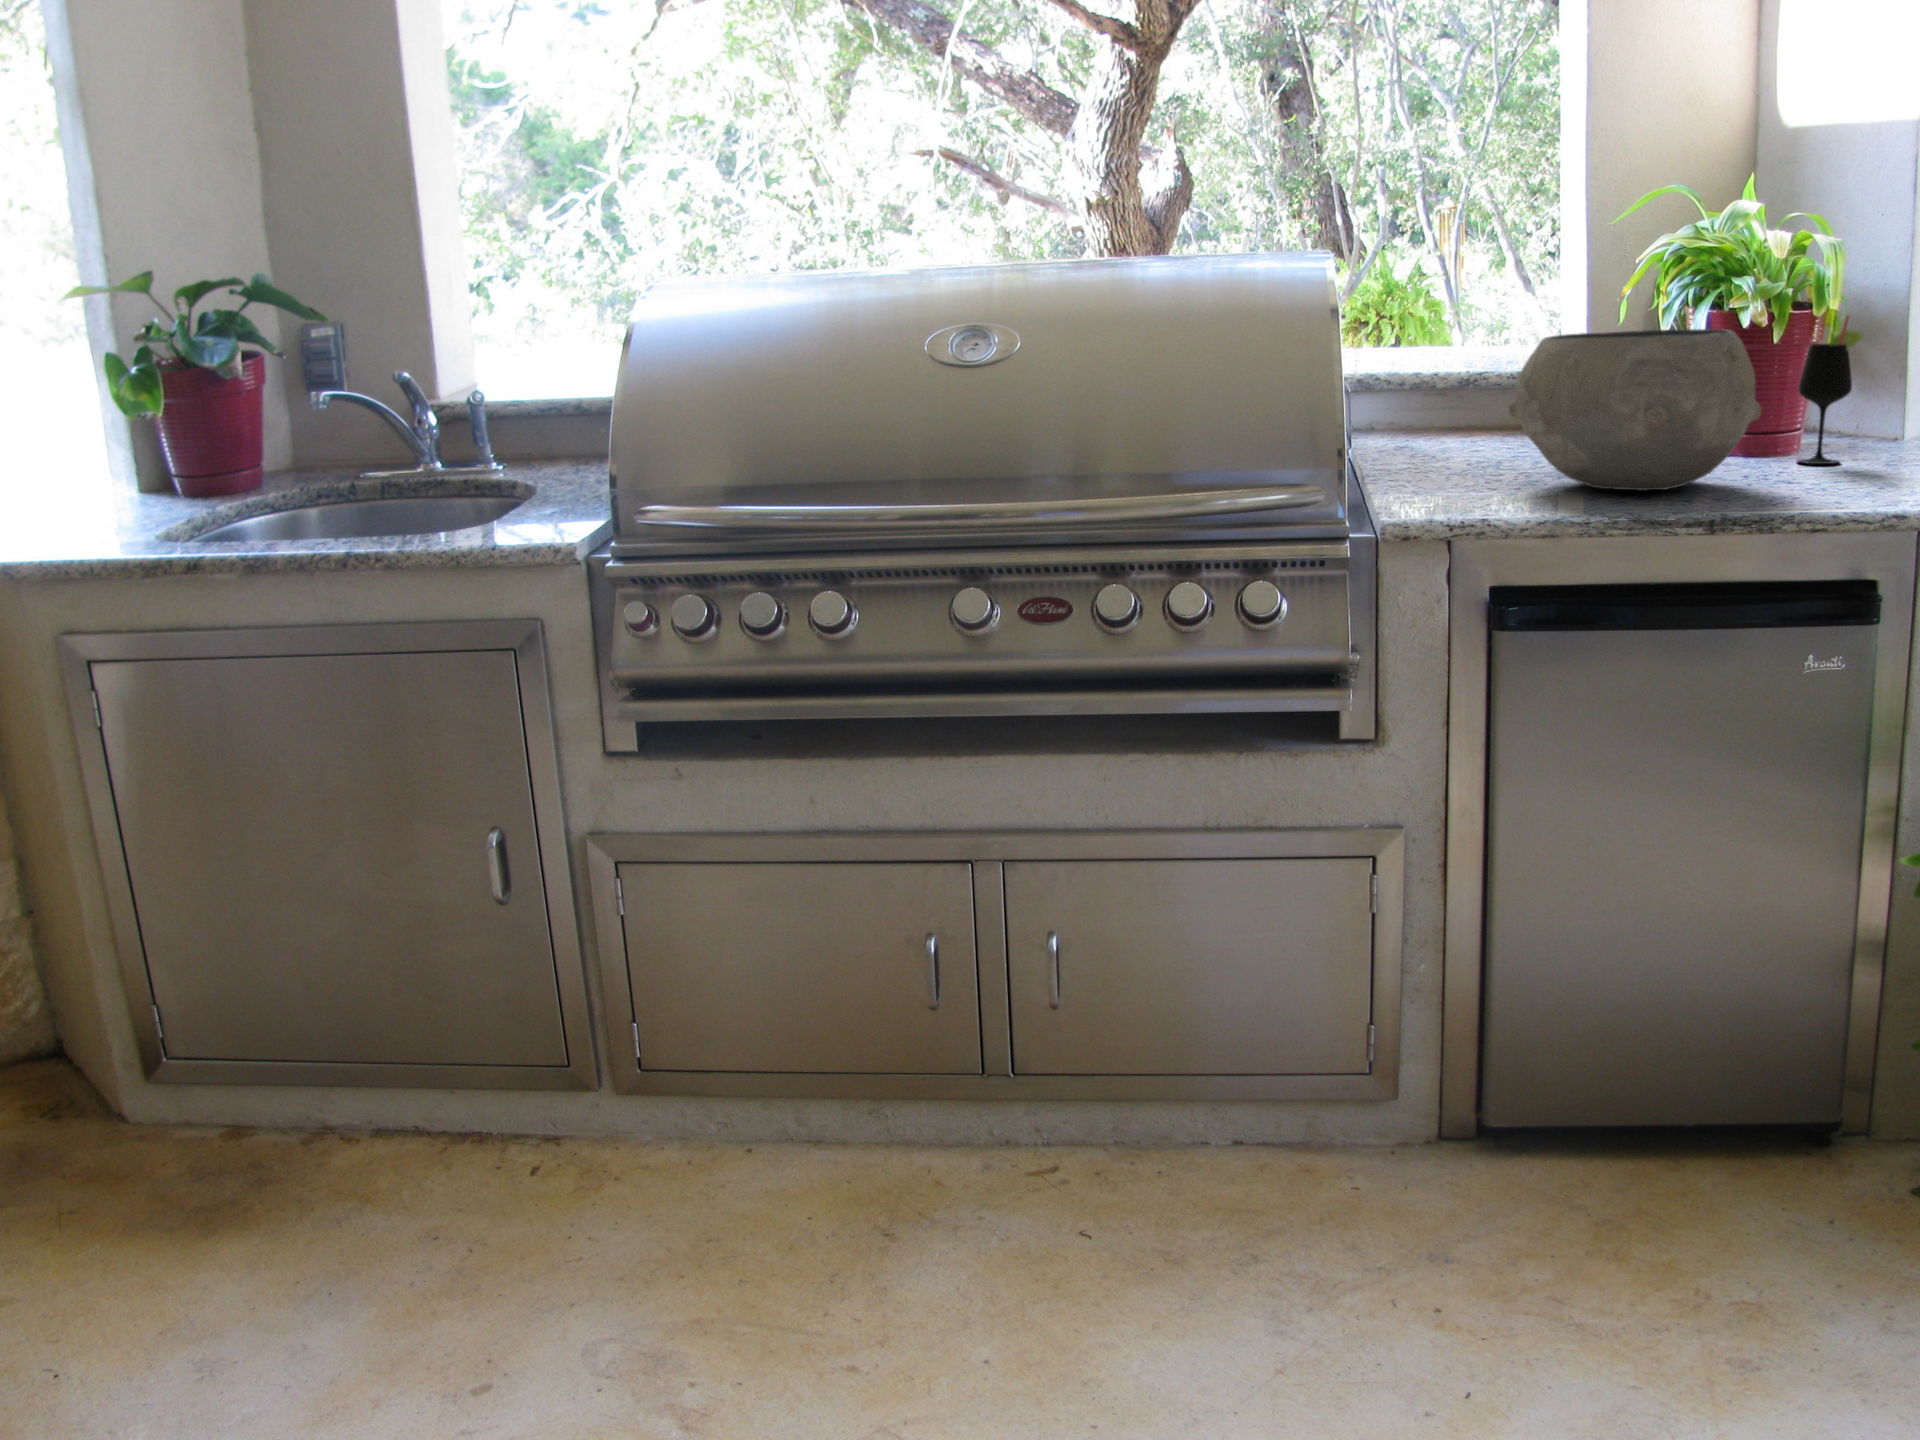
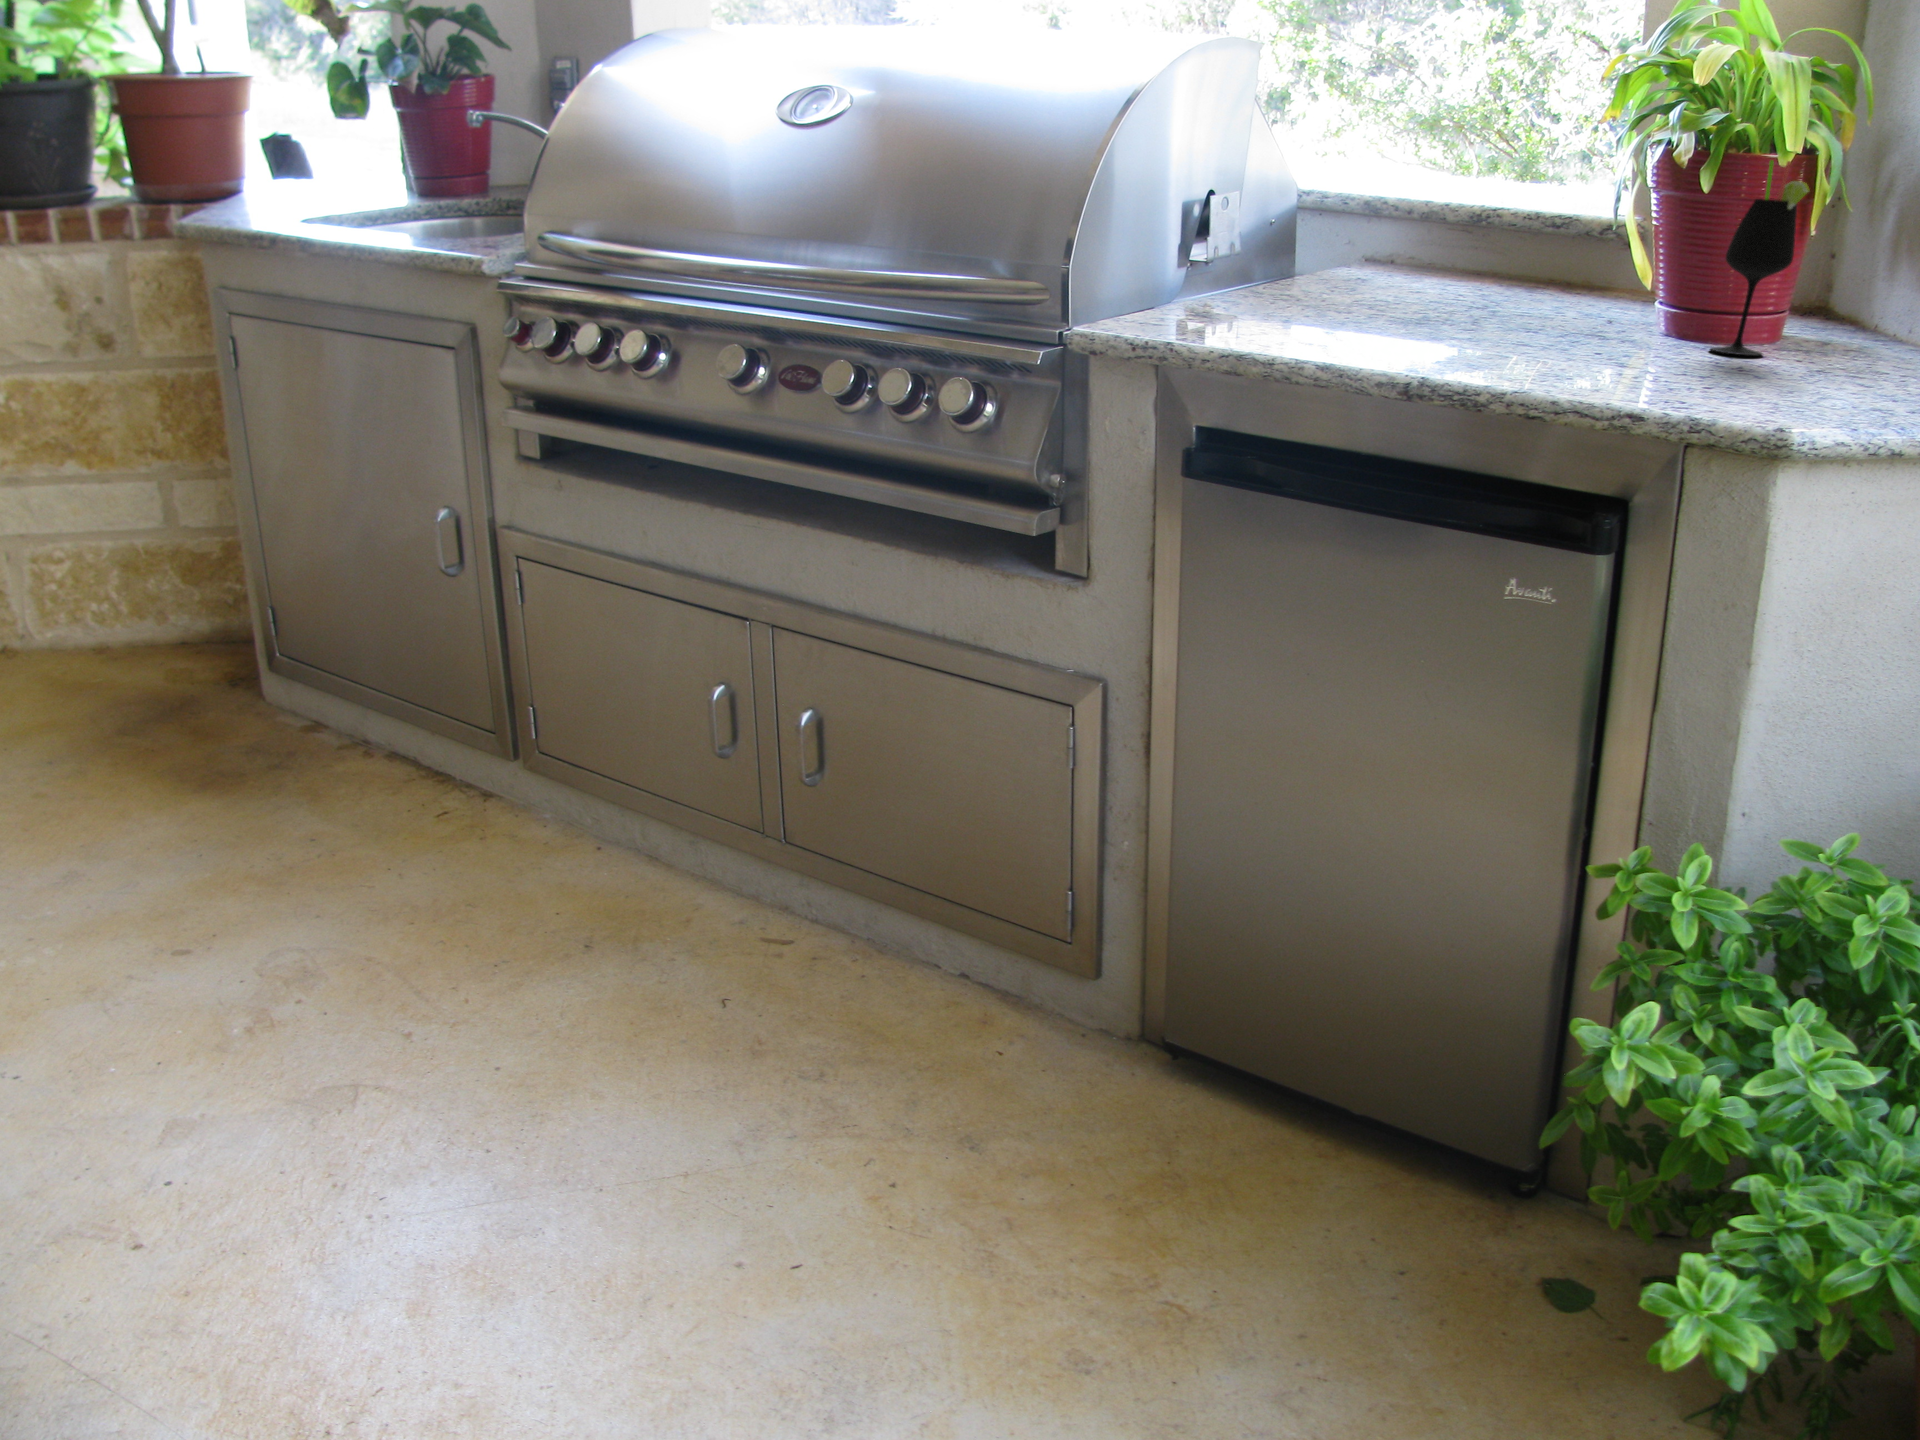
ceramic bowl: present [1509,329,1762,490] -> none [1310,148,1591,347]

